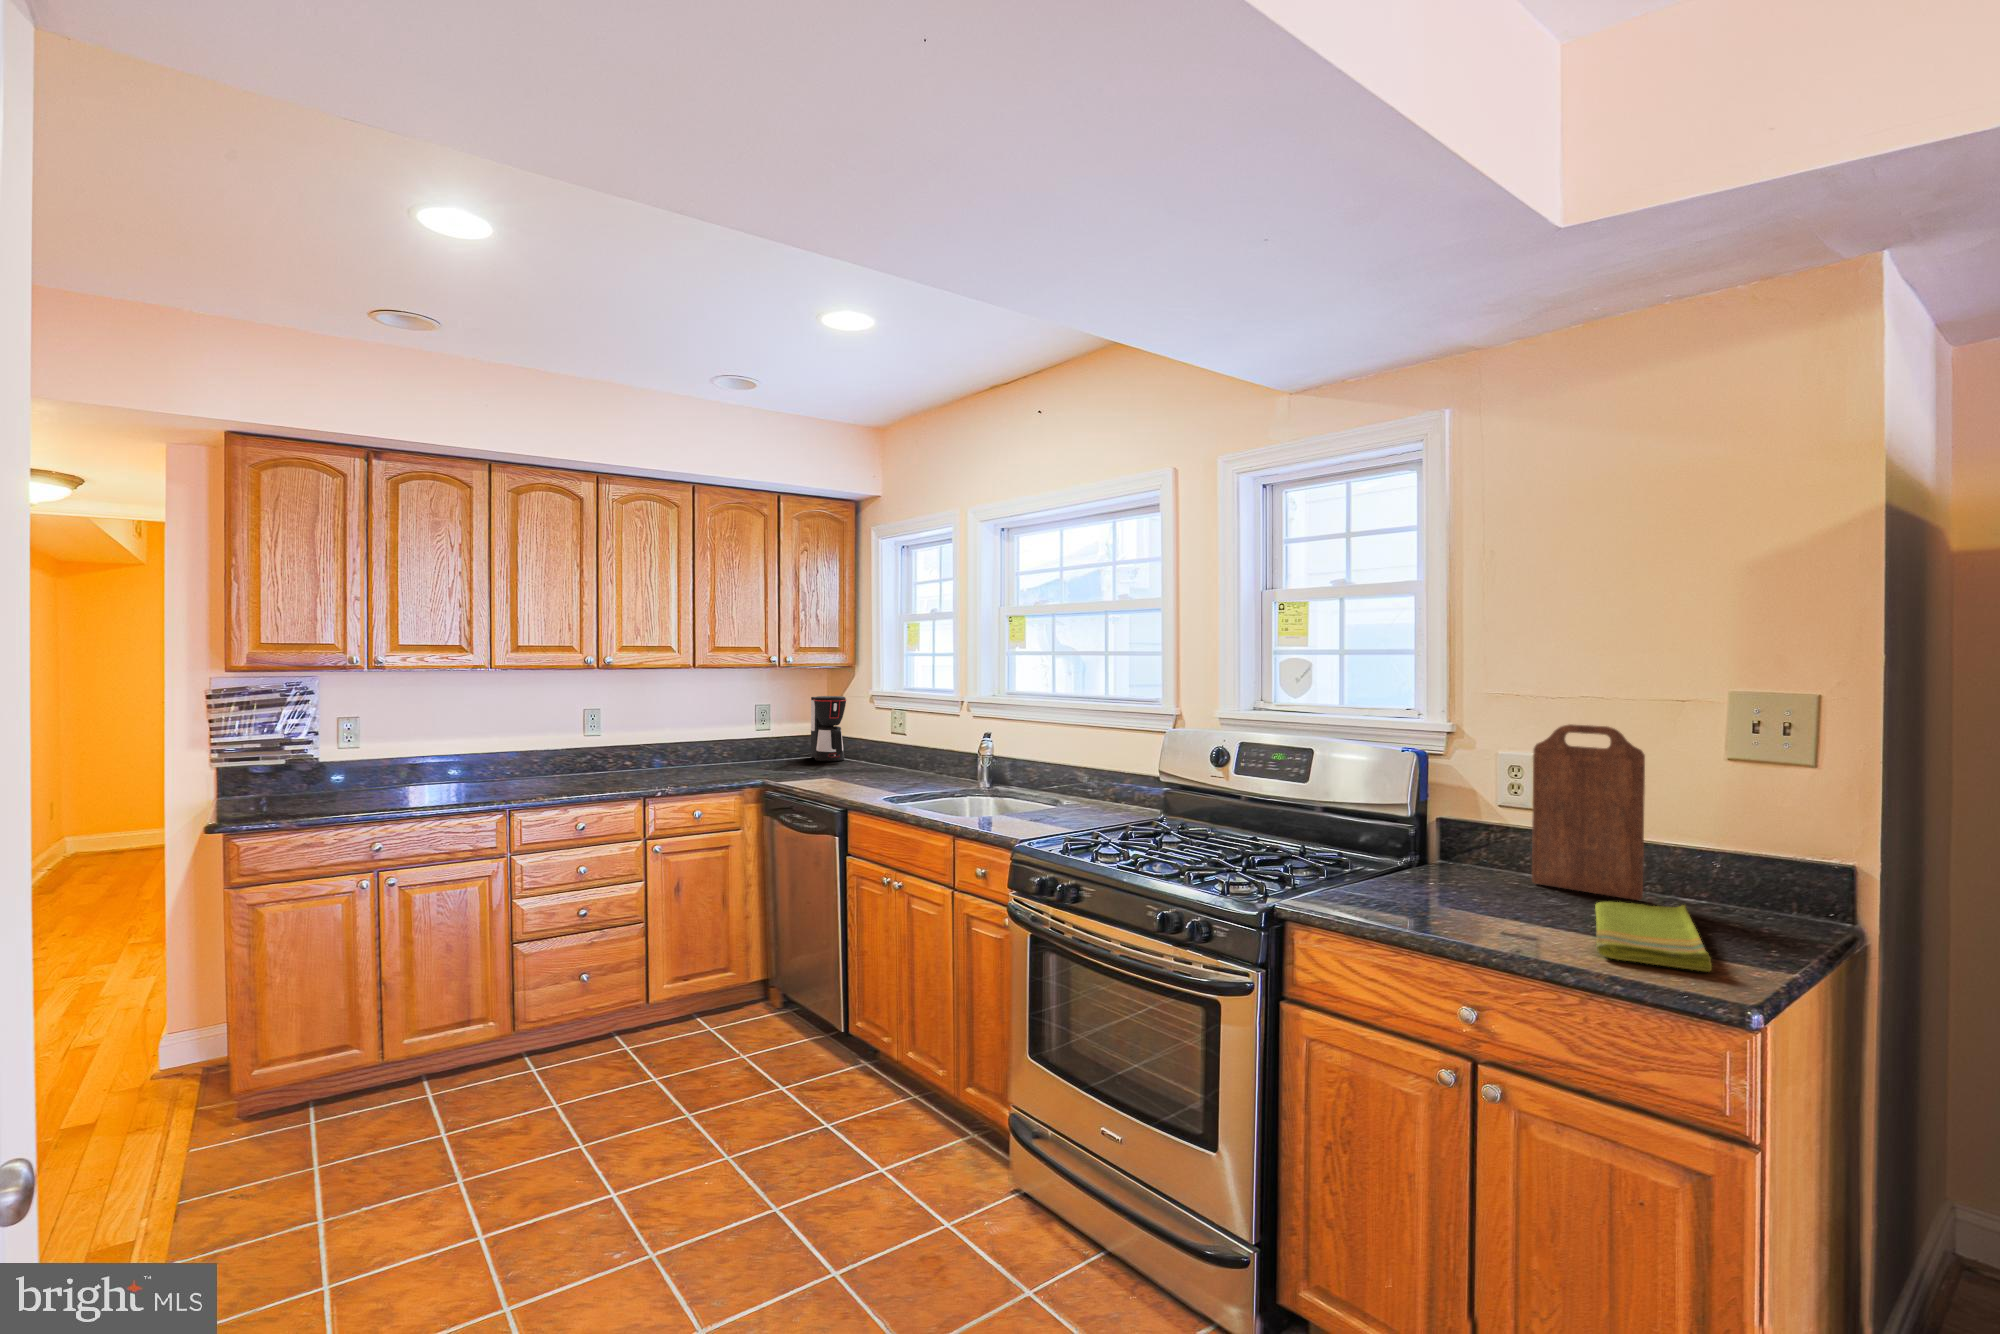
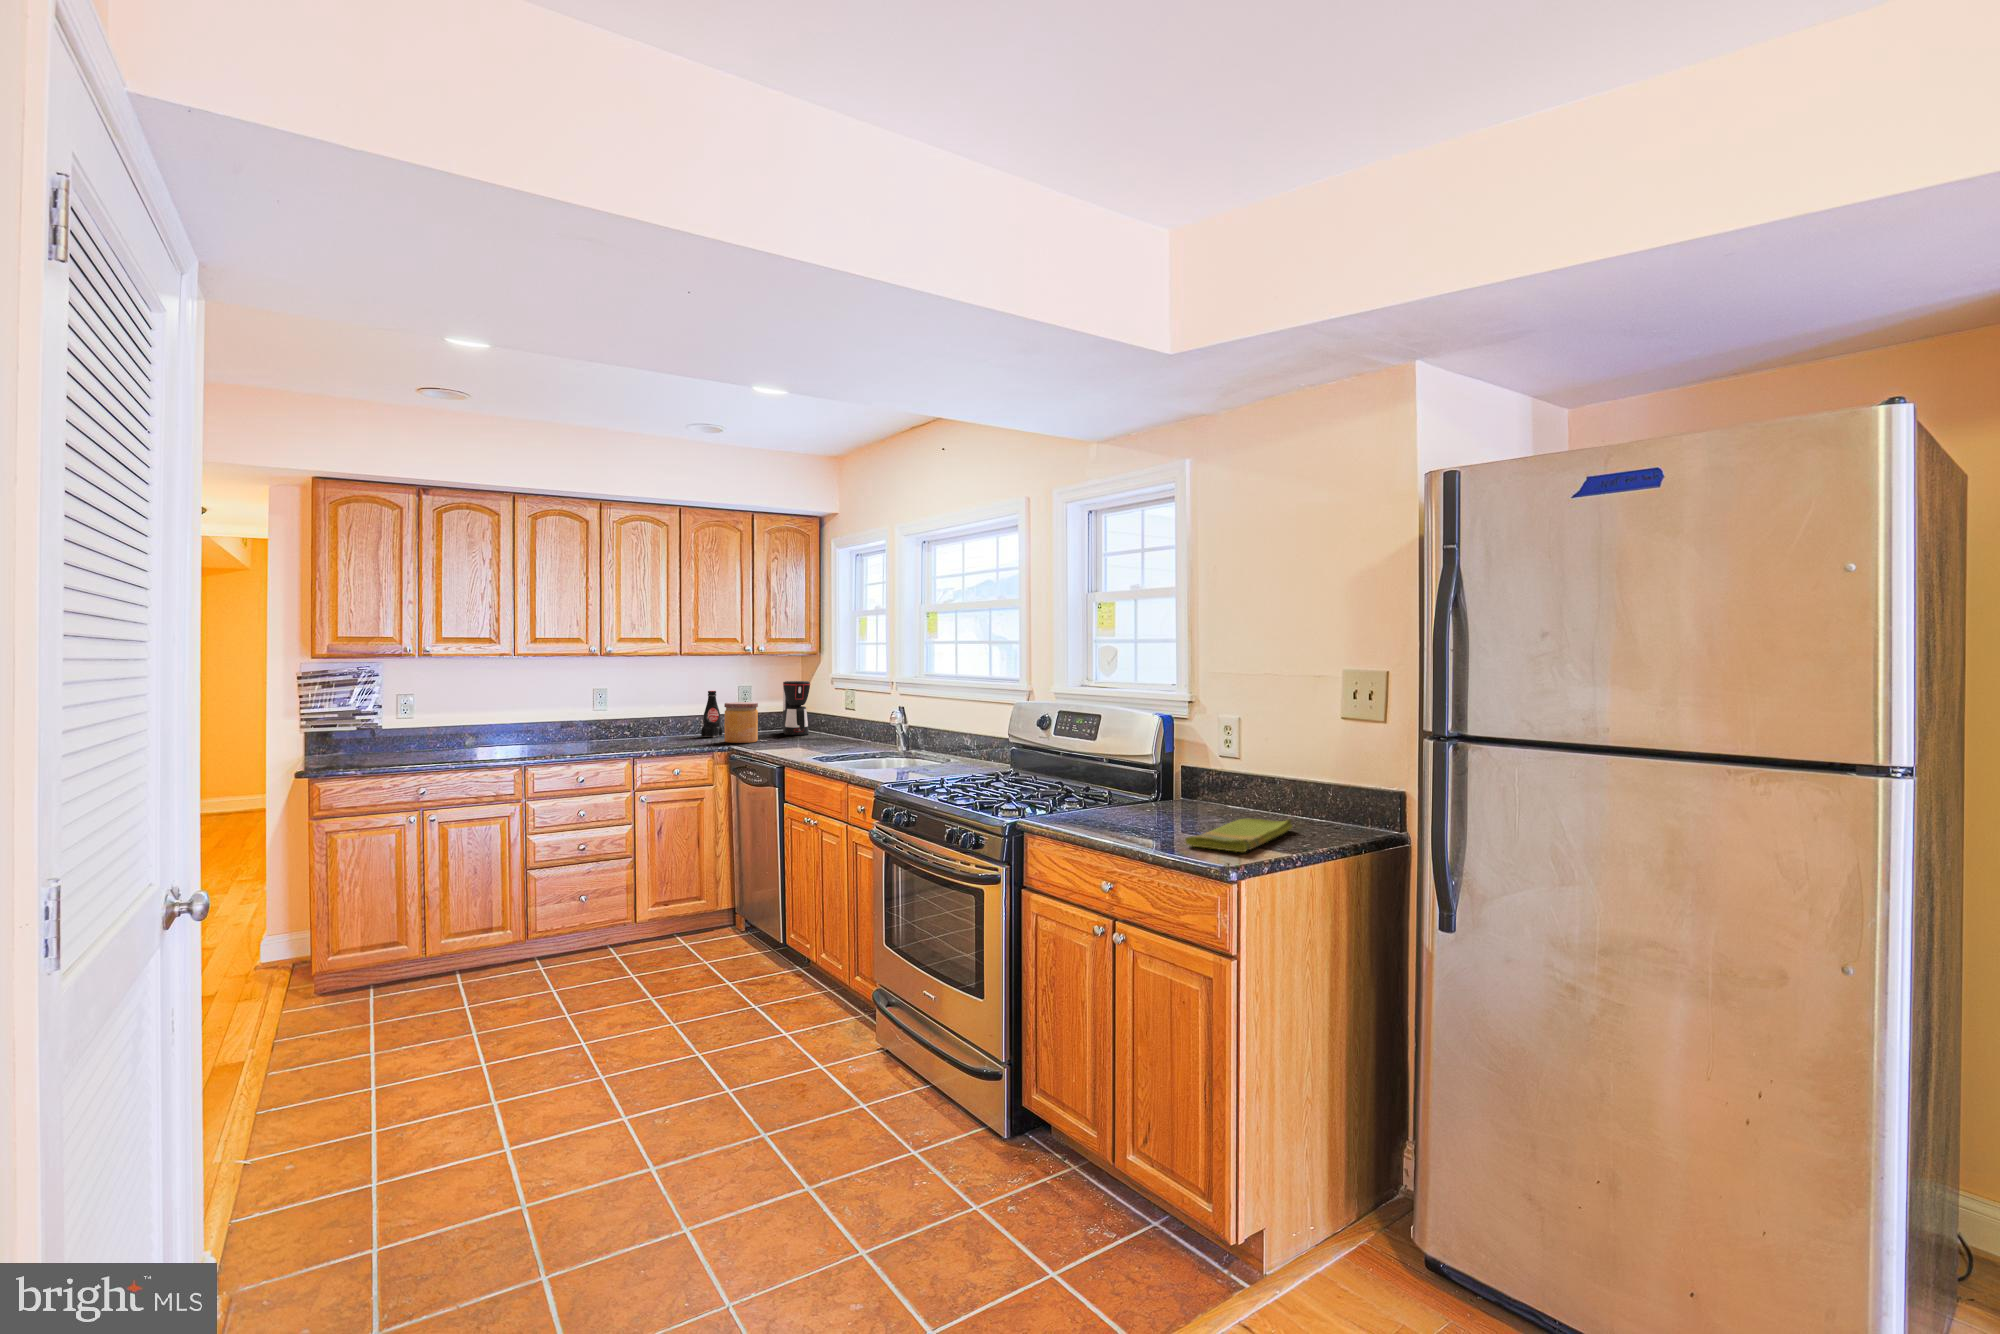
bottle: none [717,708,742,765] -> present [701,691,723,737]
jar: none [752,723,792,773] -> present [724,702,758,743]
cutting board: present [1532,724,1645,900] -> none [1223,693,1286,820]

